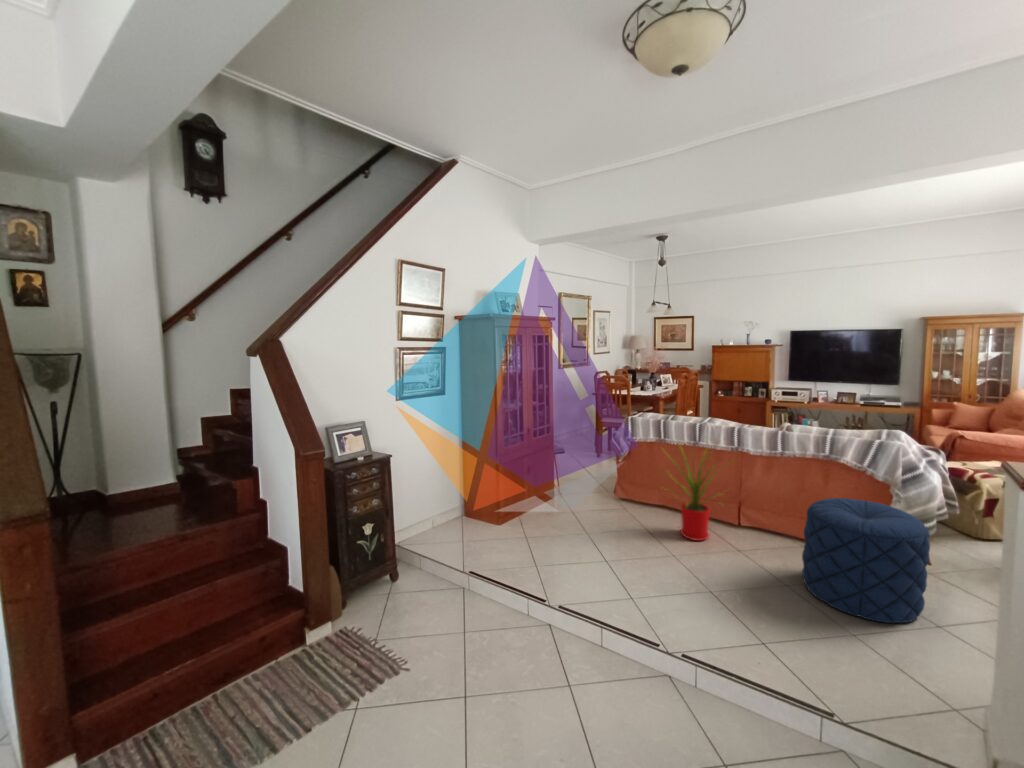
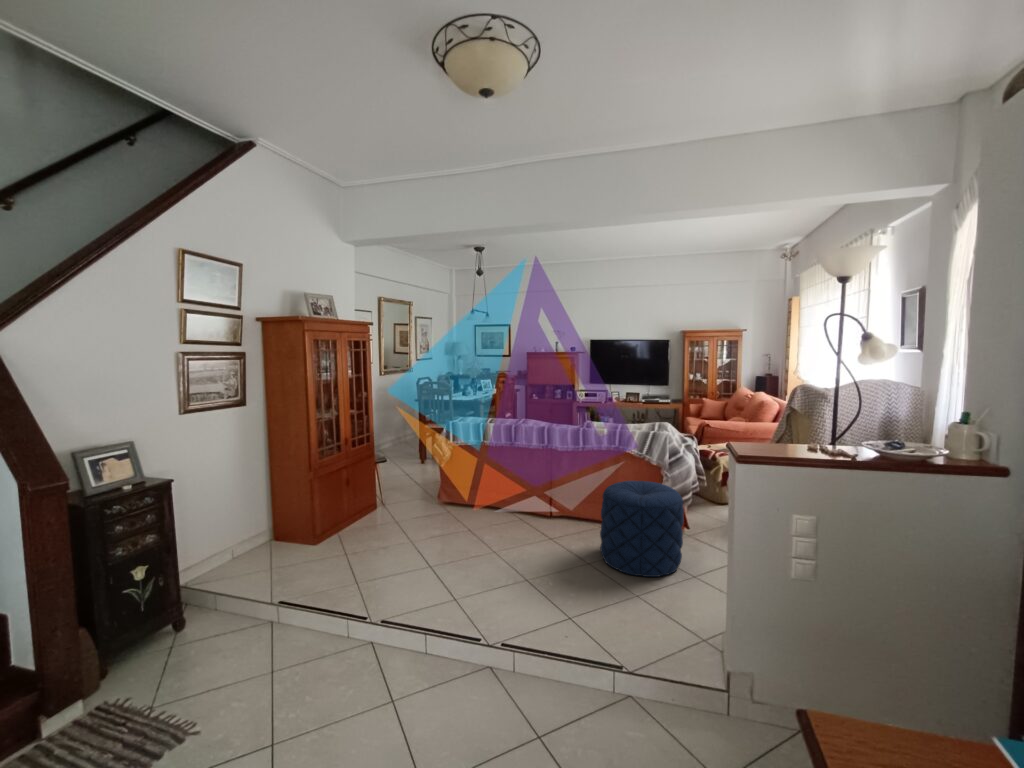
house plant: present [669,446,730,541] -> none [481,439,551,536]

